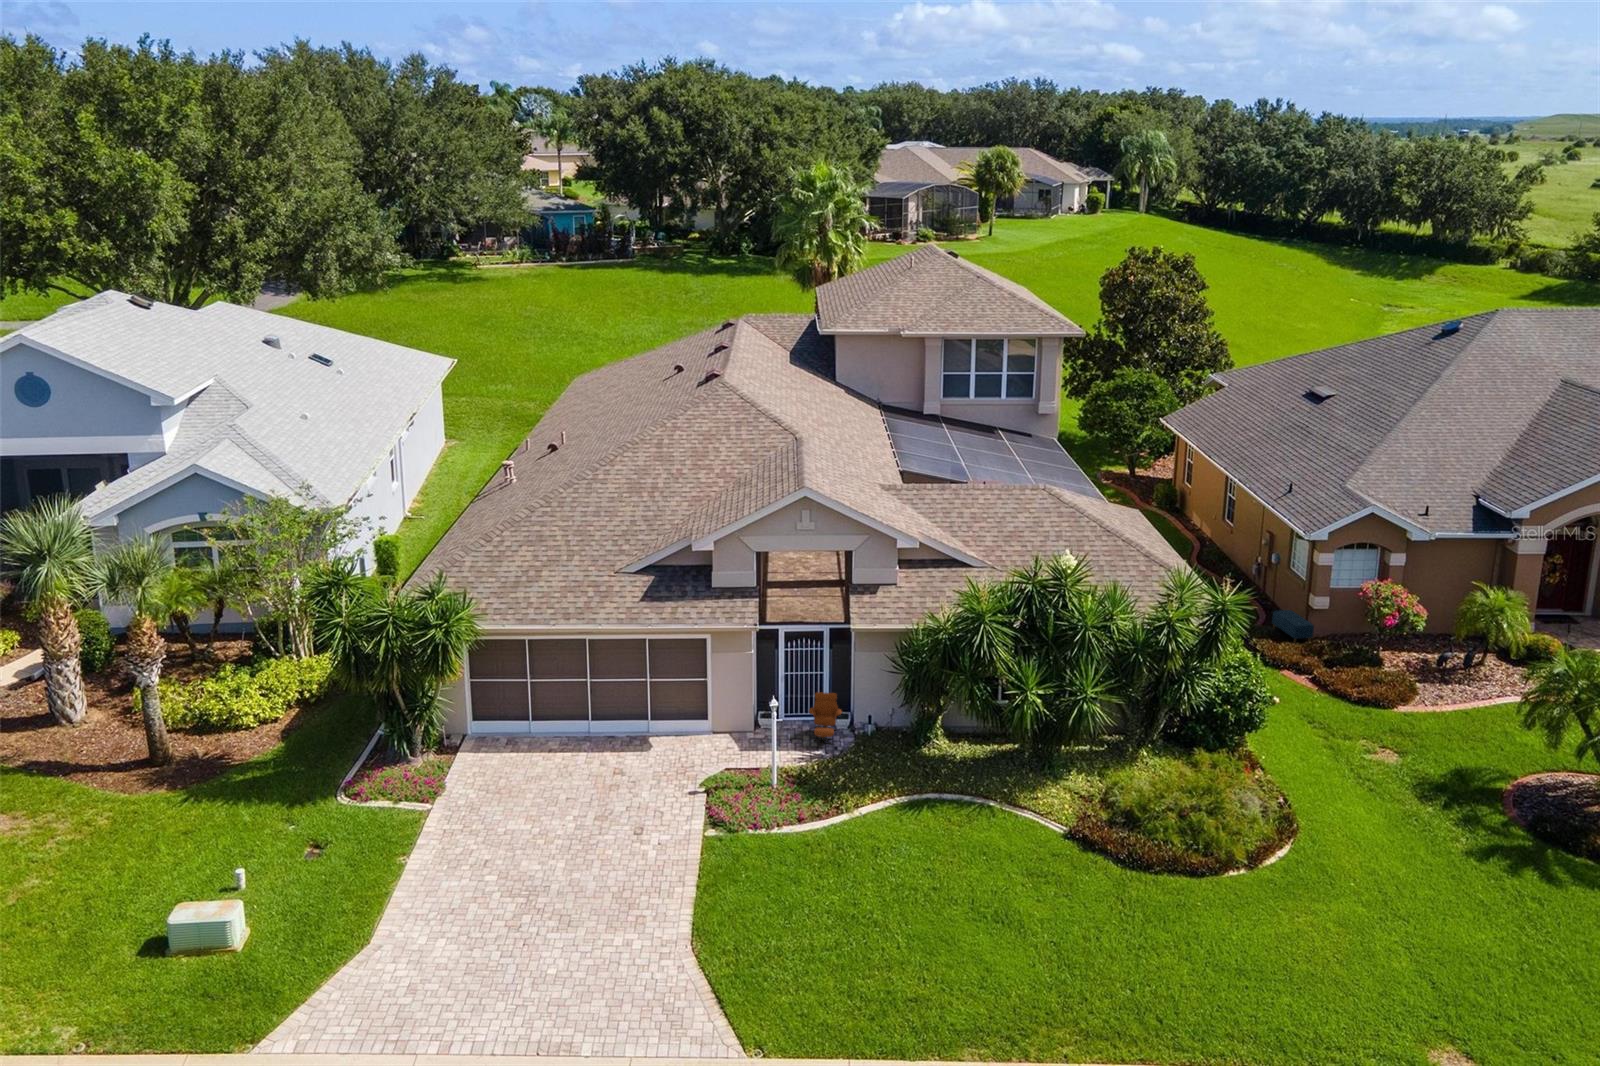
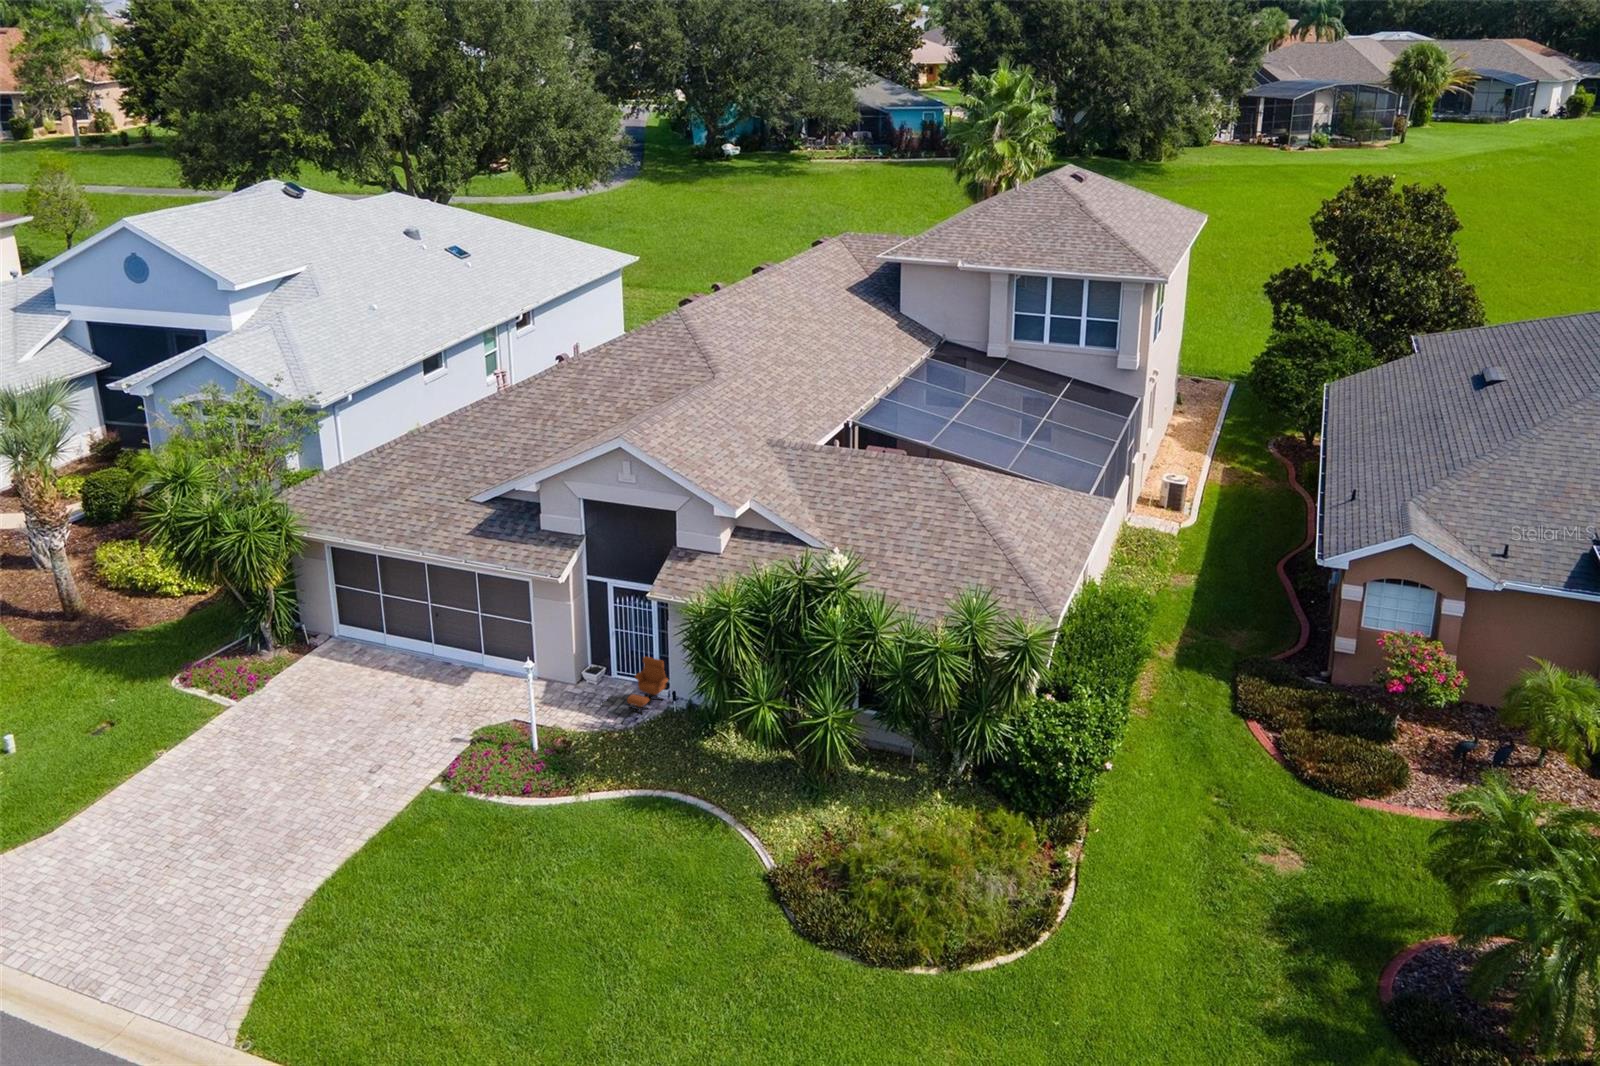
bench: present [1272,610,1314,643] -> none [1291,647,1329,695]

